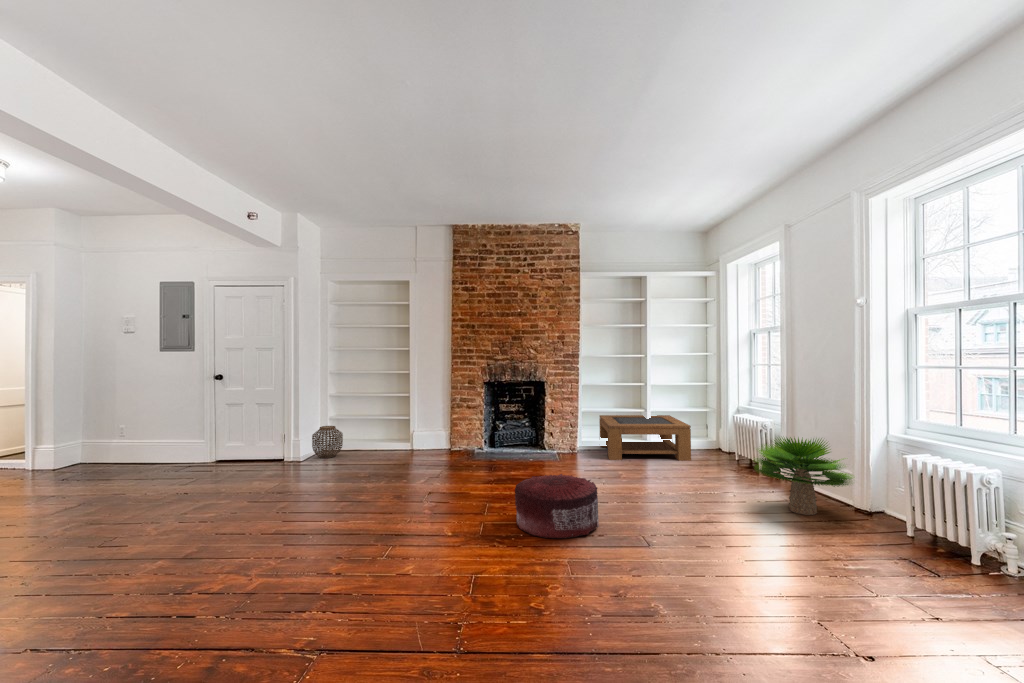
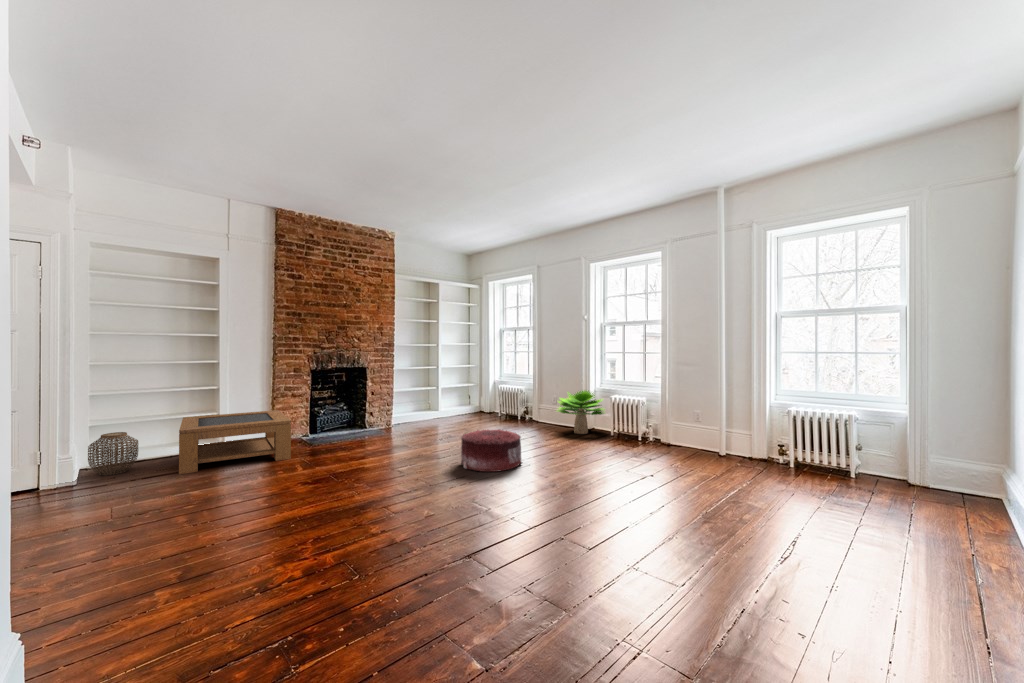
coffee table: present [599,415,691,461] -> present [179,410,291,474]

